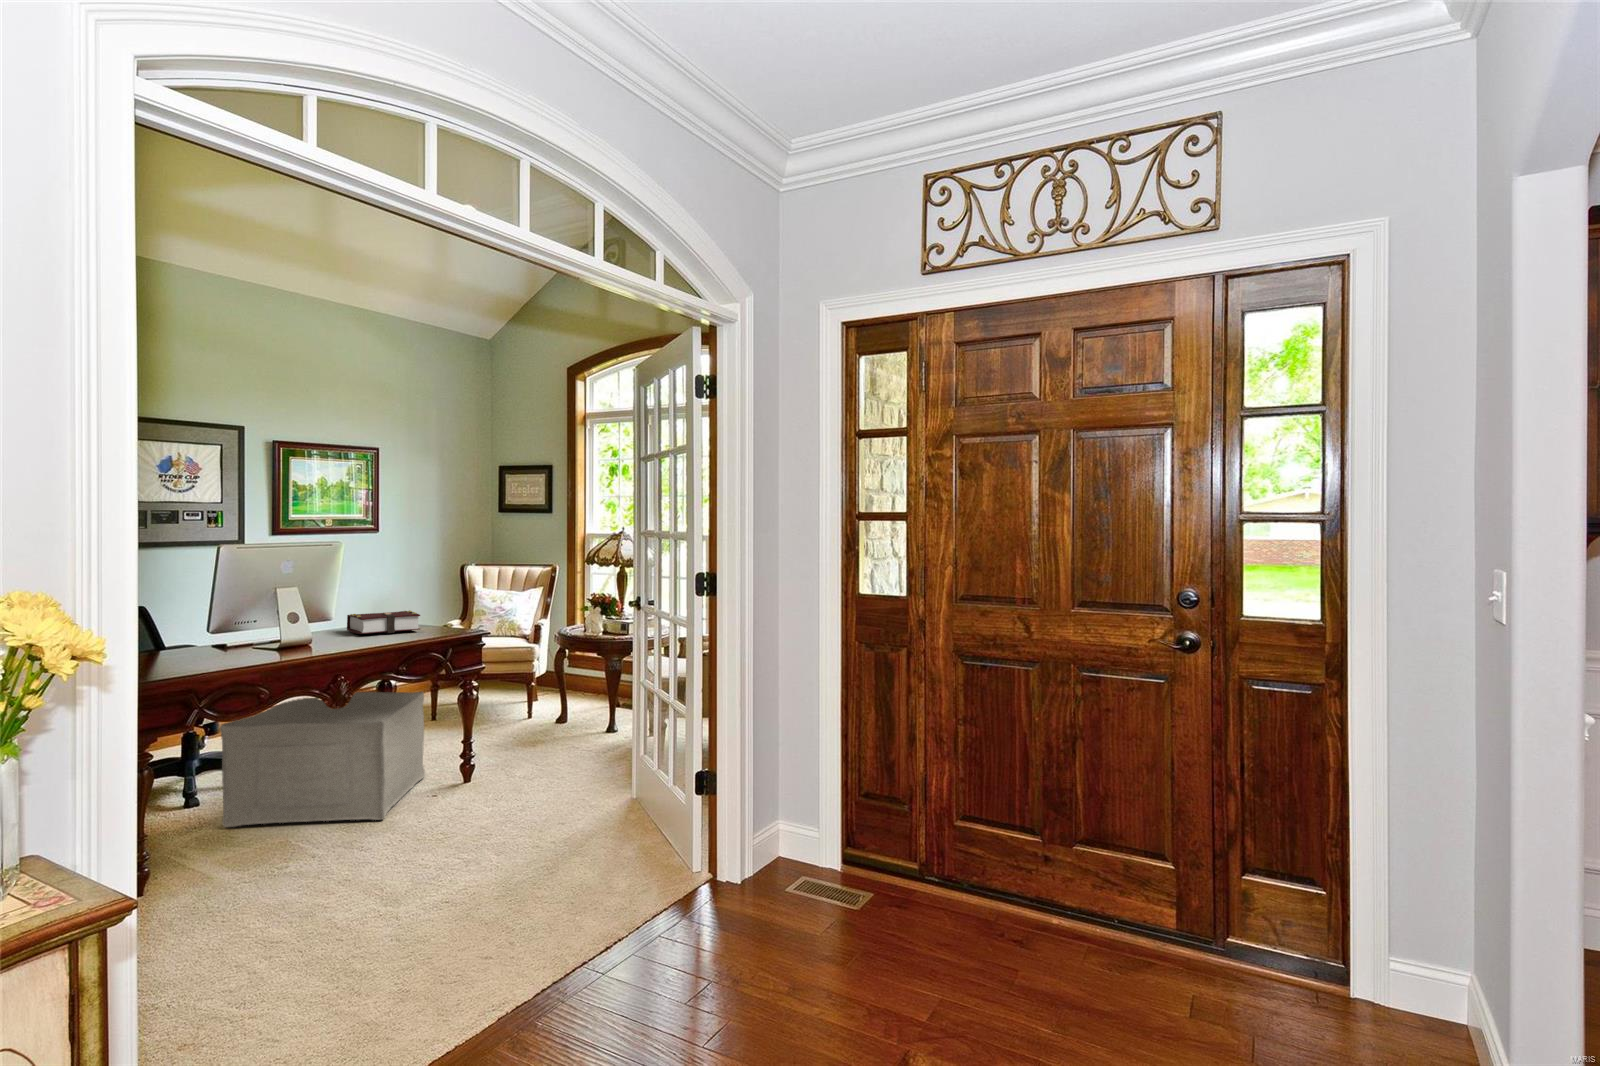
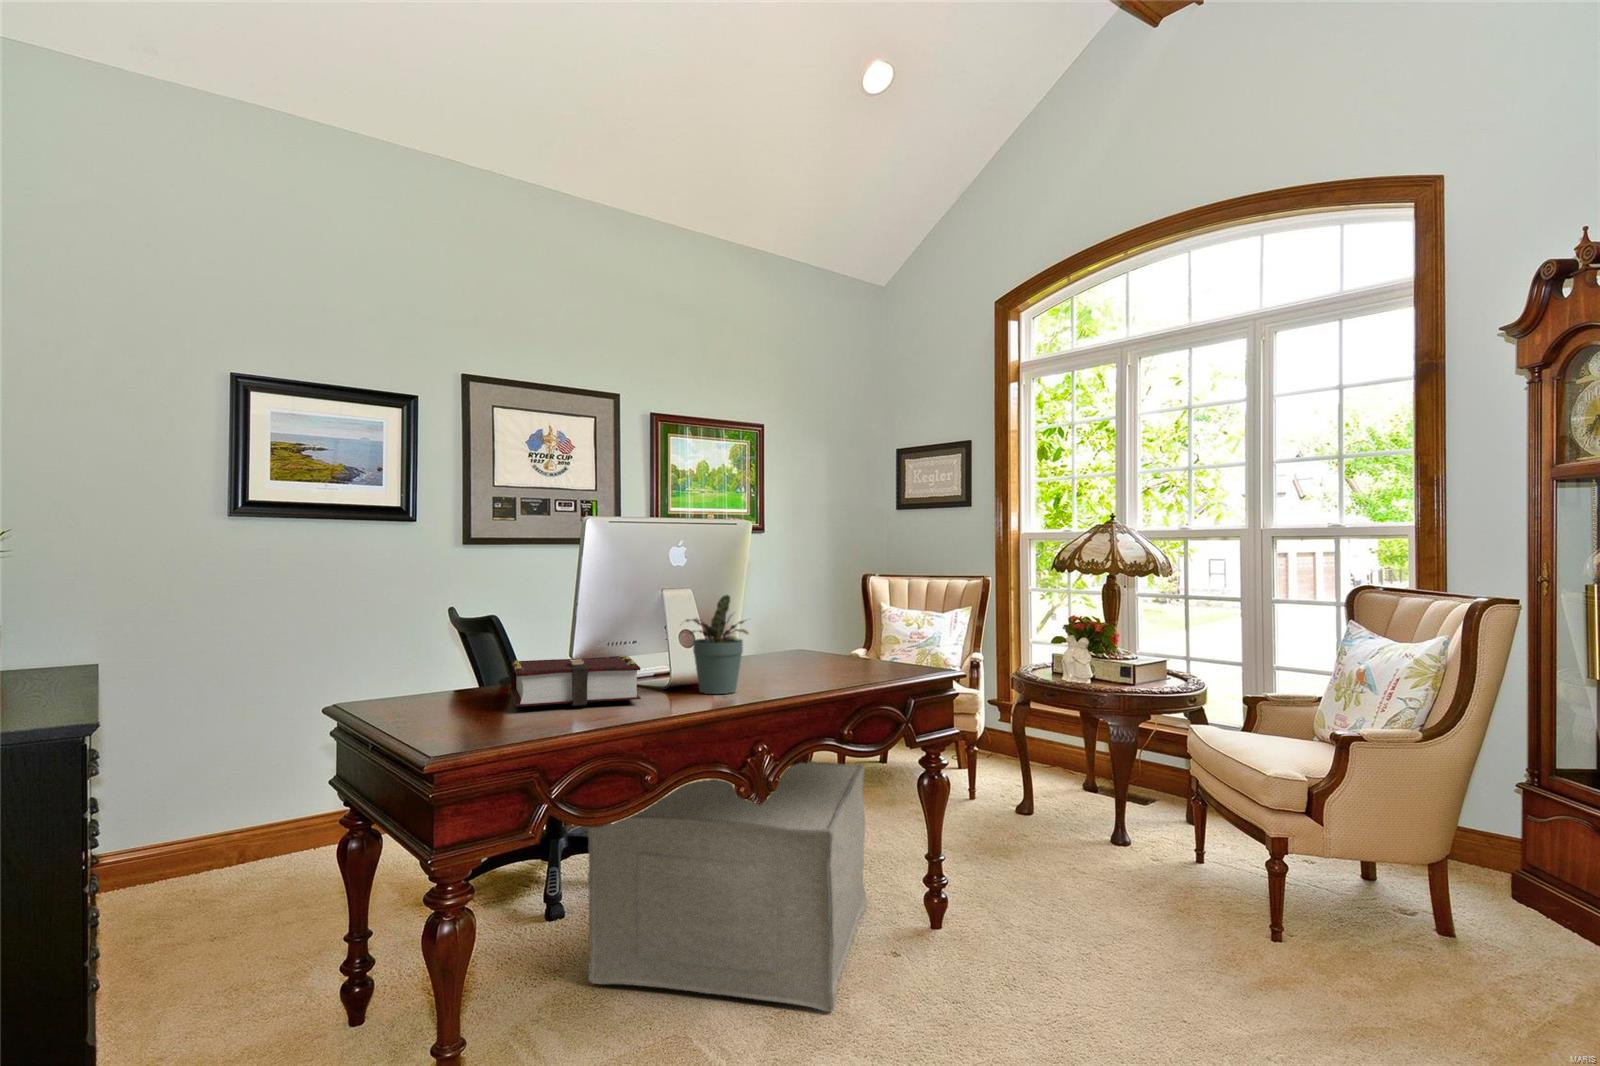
potted plant: none [285,591,333,649] -> present [686,595,748,694]
book: present [347,611,420,634] -> present [511,655,641,707]

